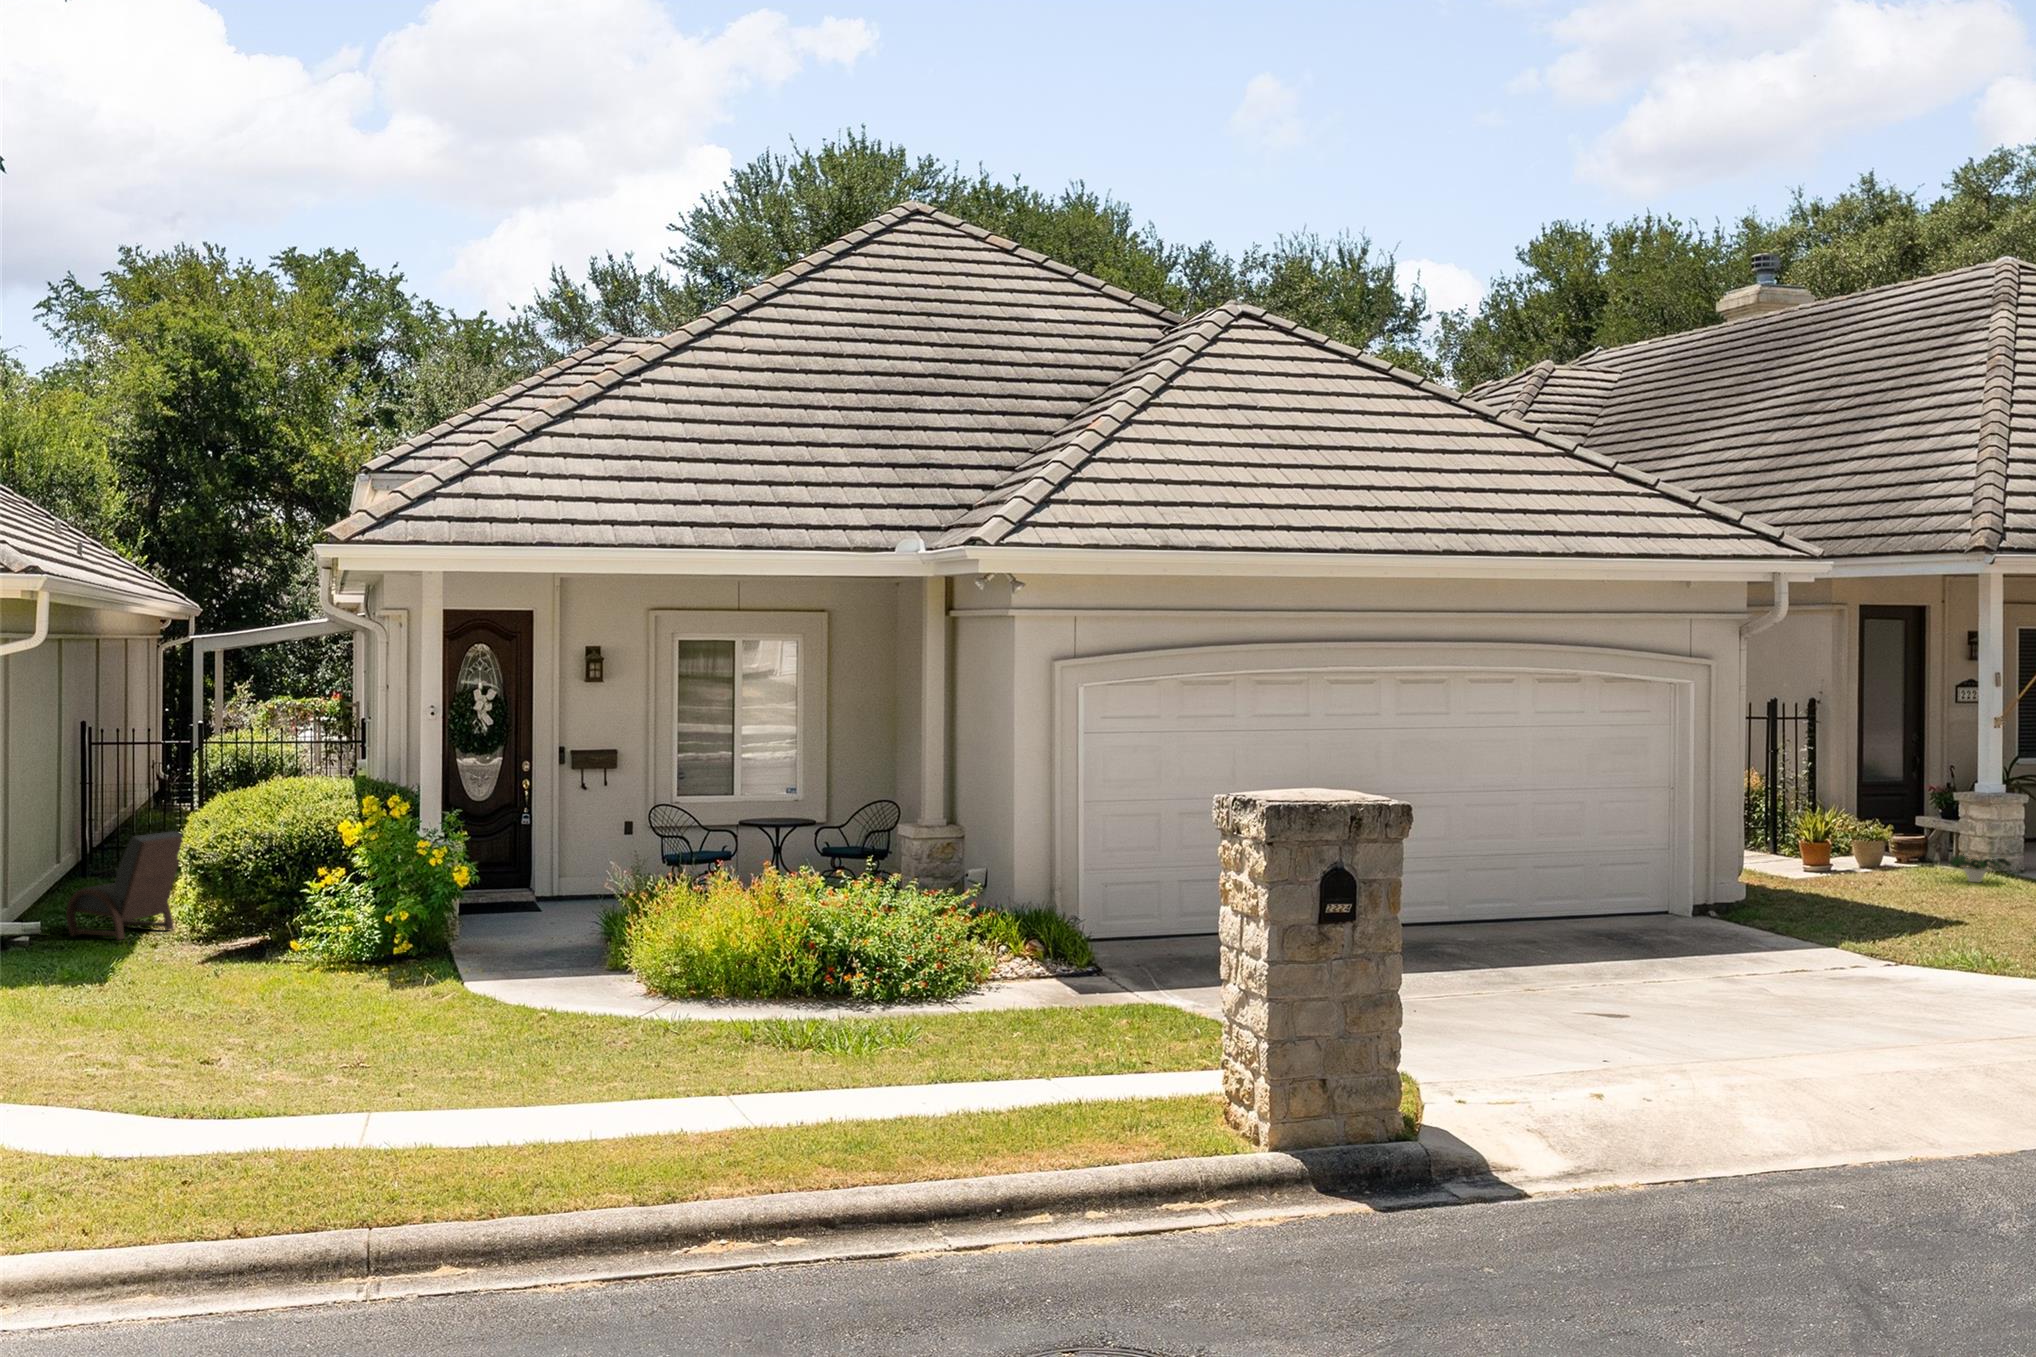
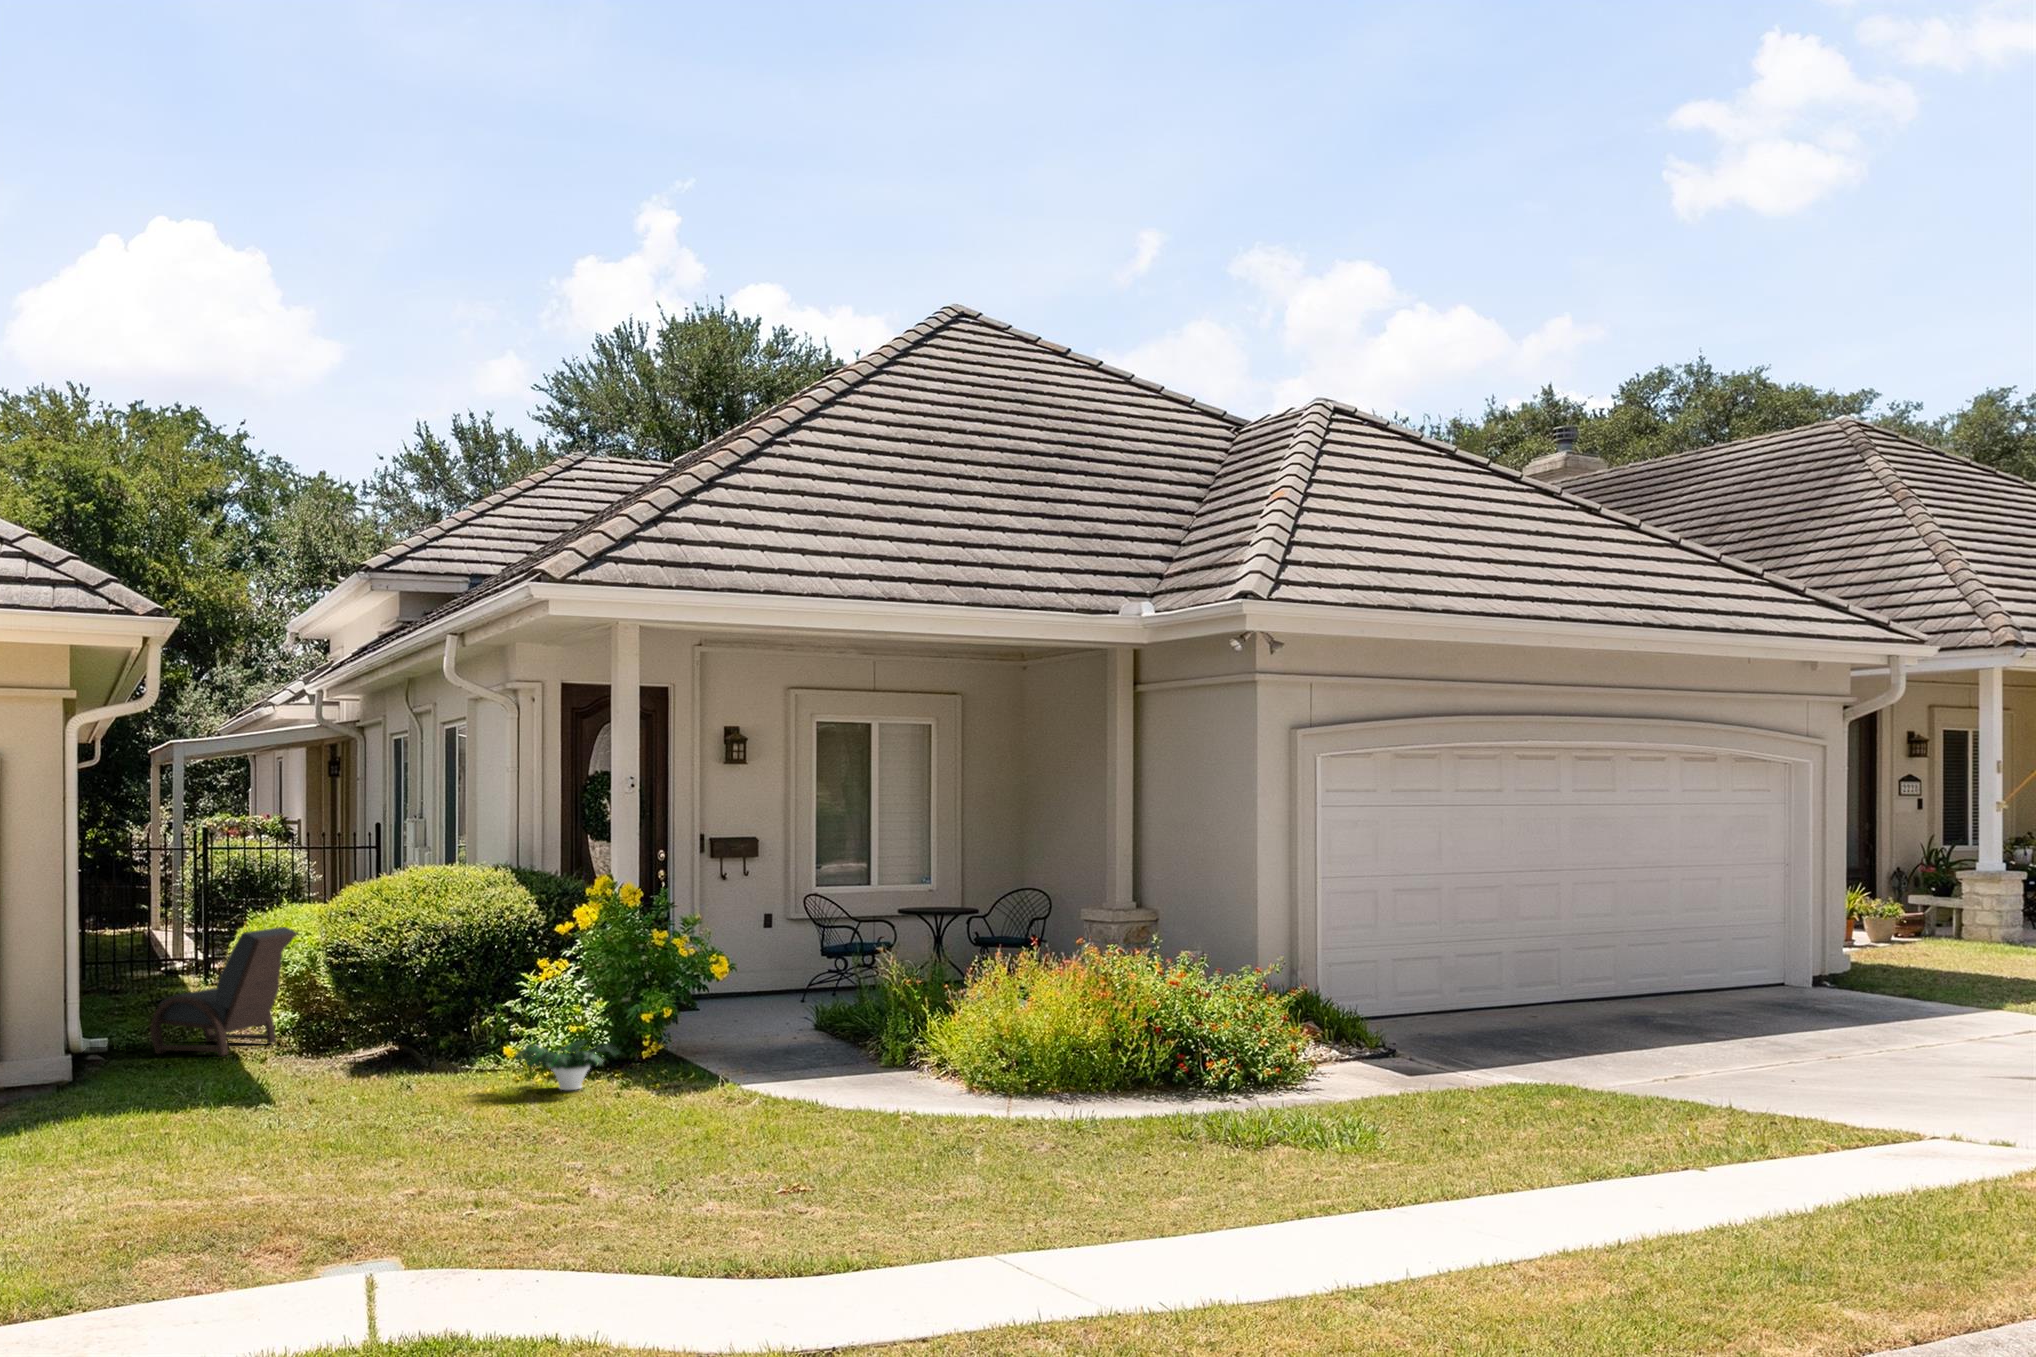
potted plant: present [1951,854,2011,882] -> present [515,1040,620,1090]

